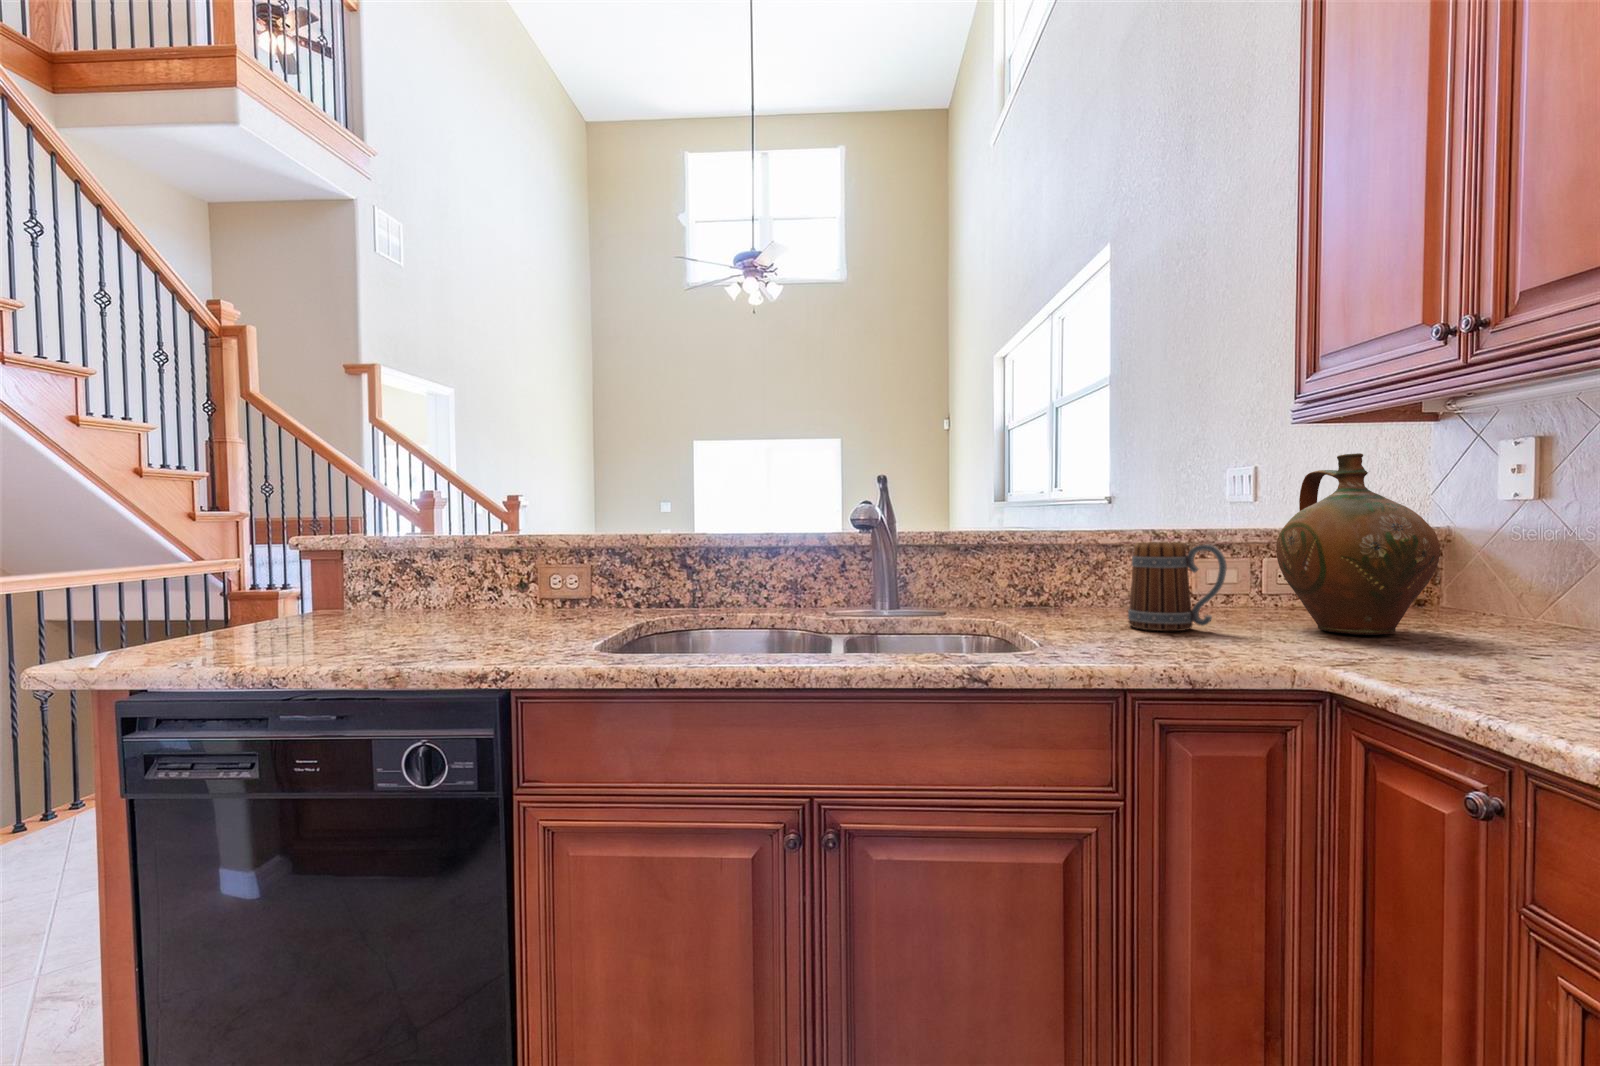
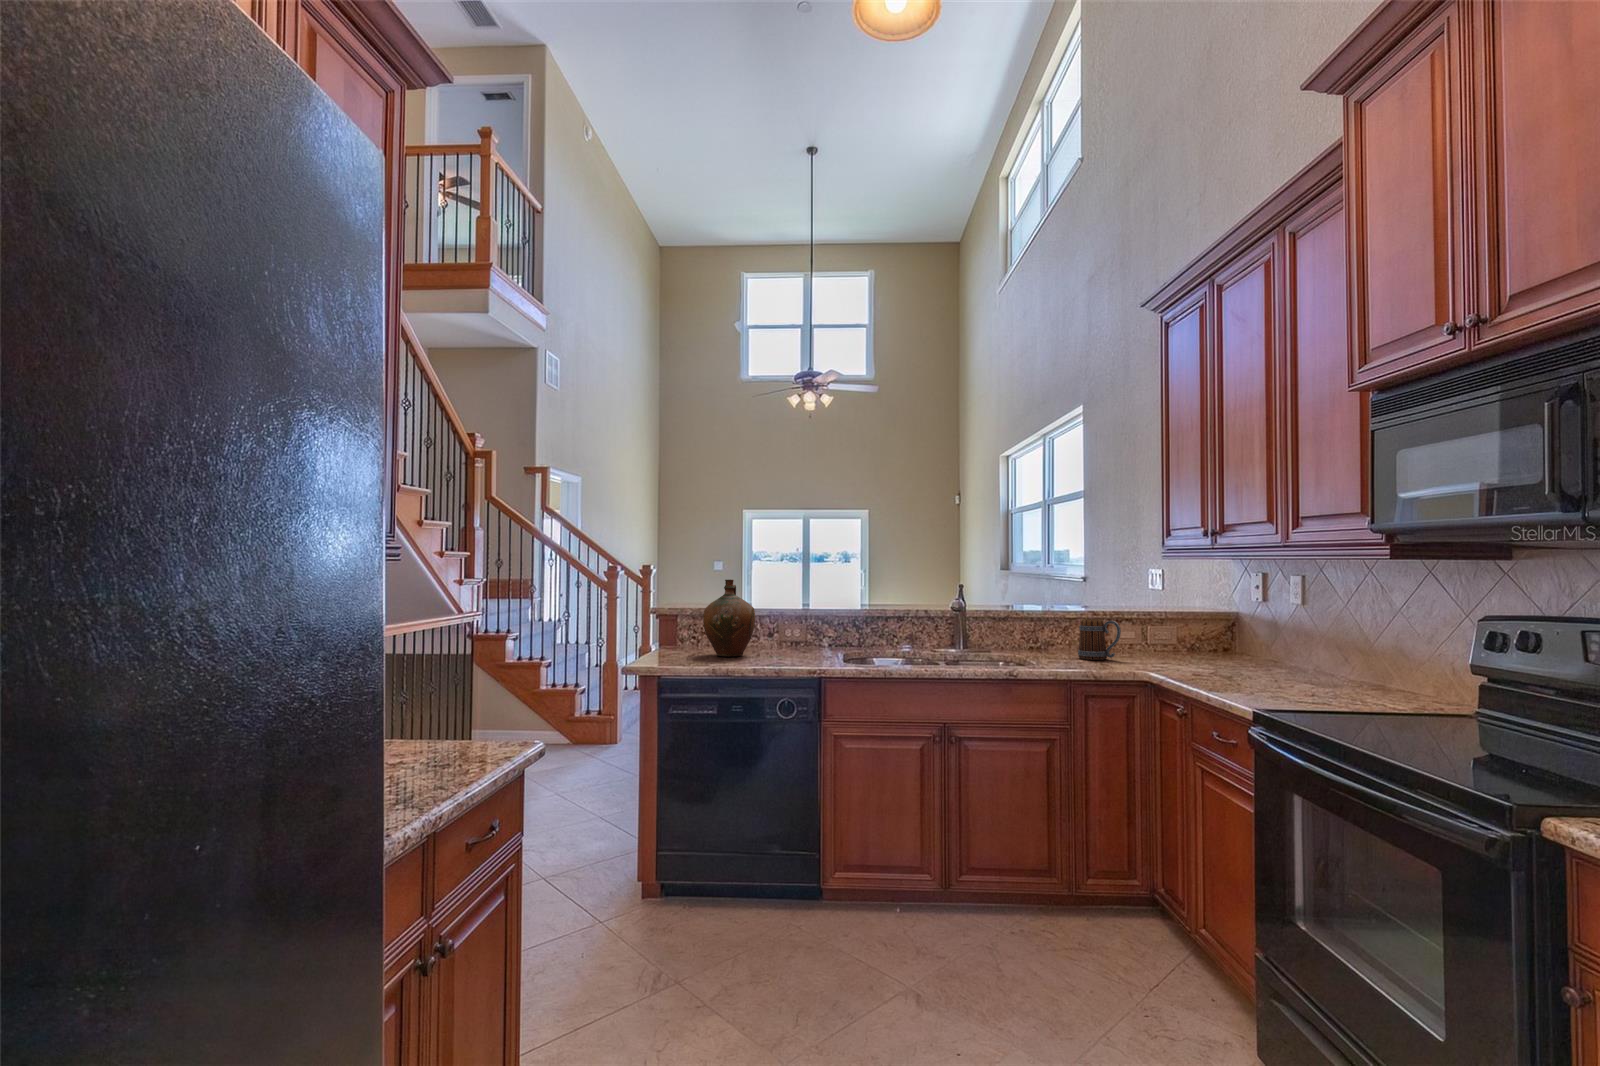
ceramic jug: present [1276,453,1440,635] -> present [703,579,755,657]

